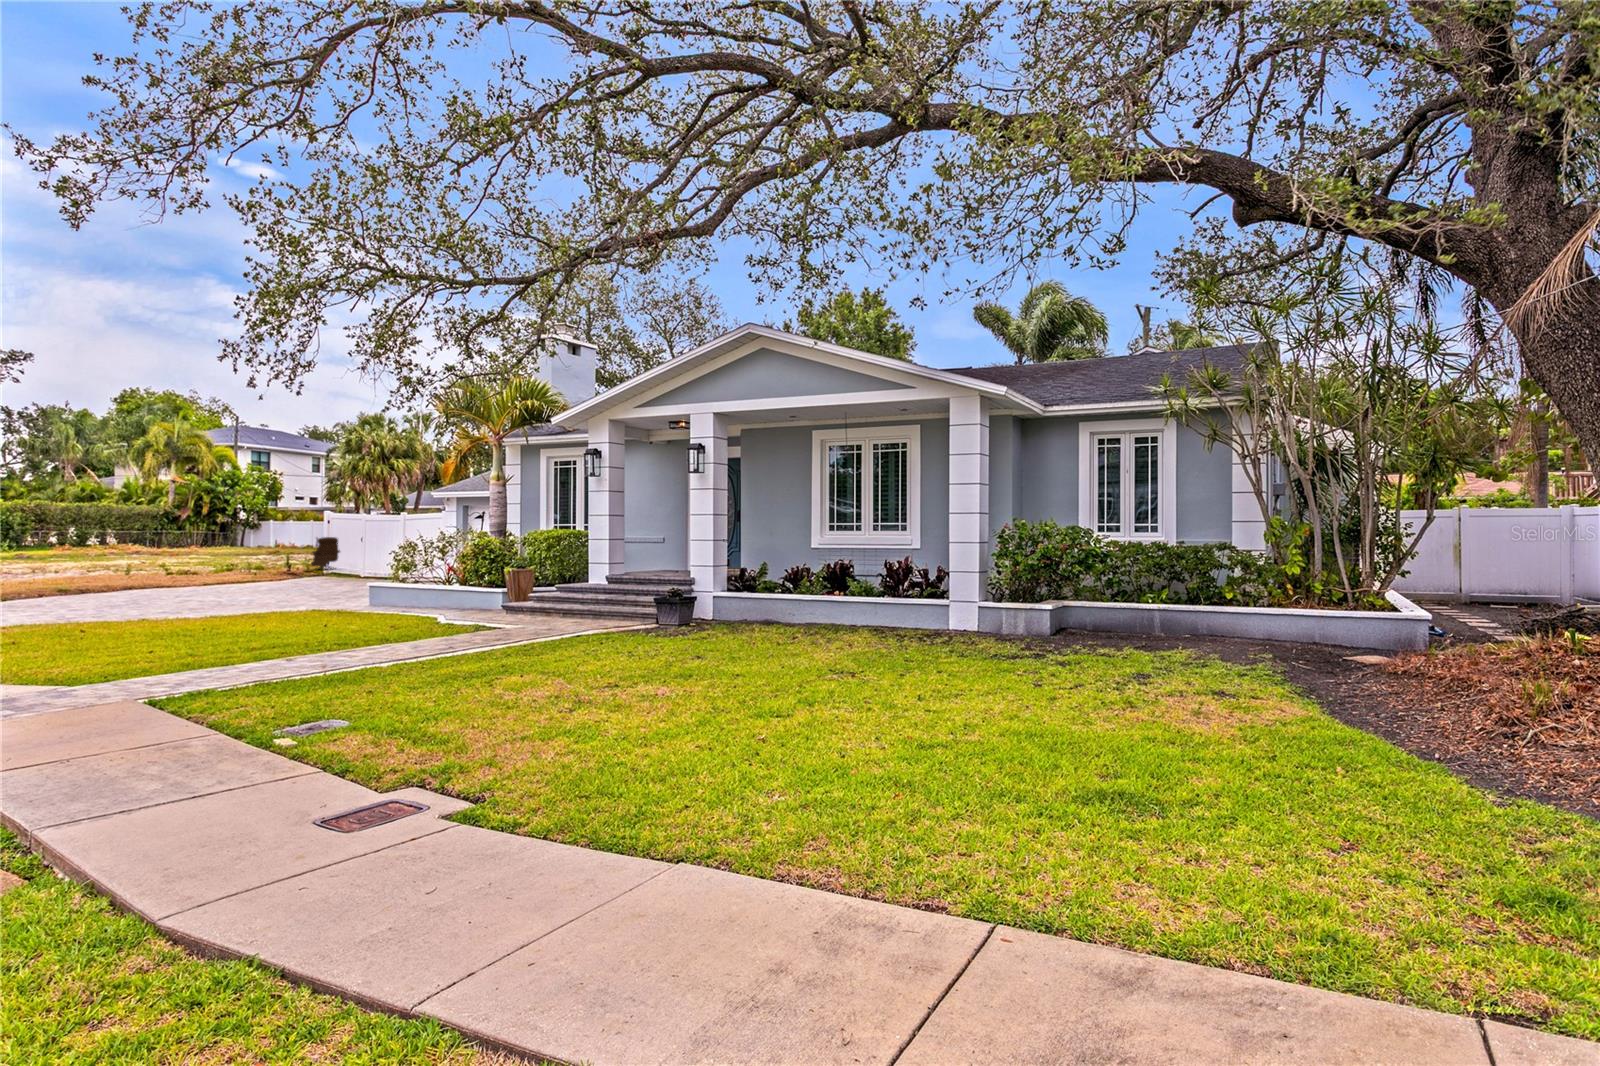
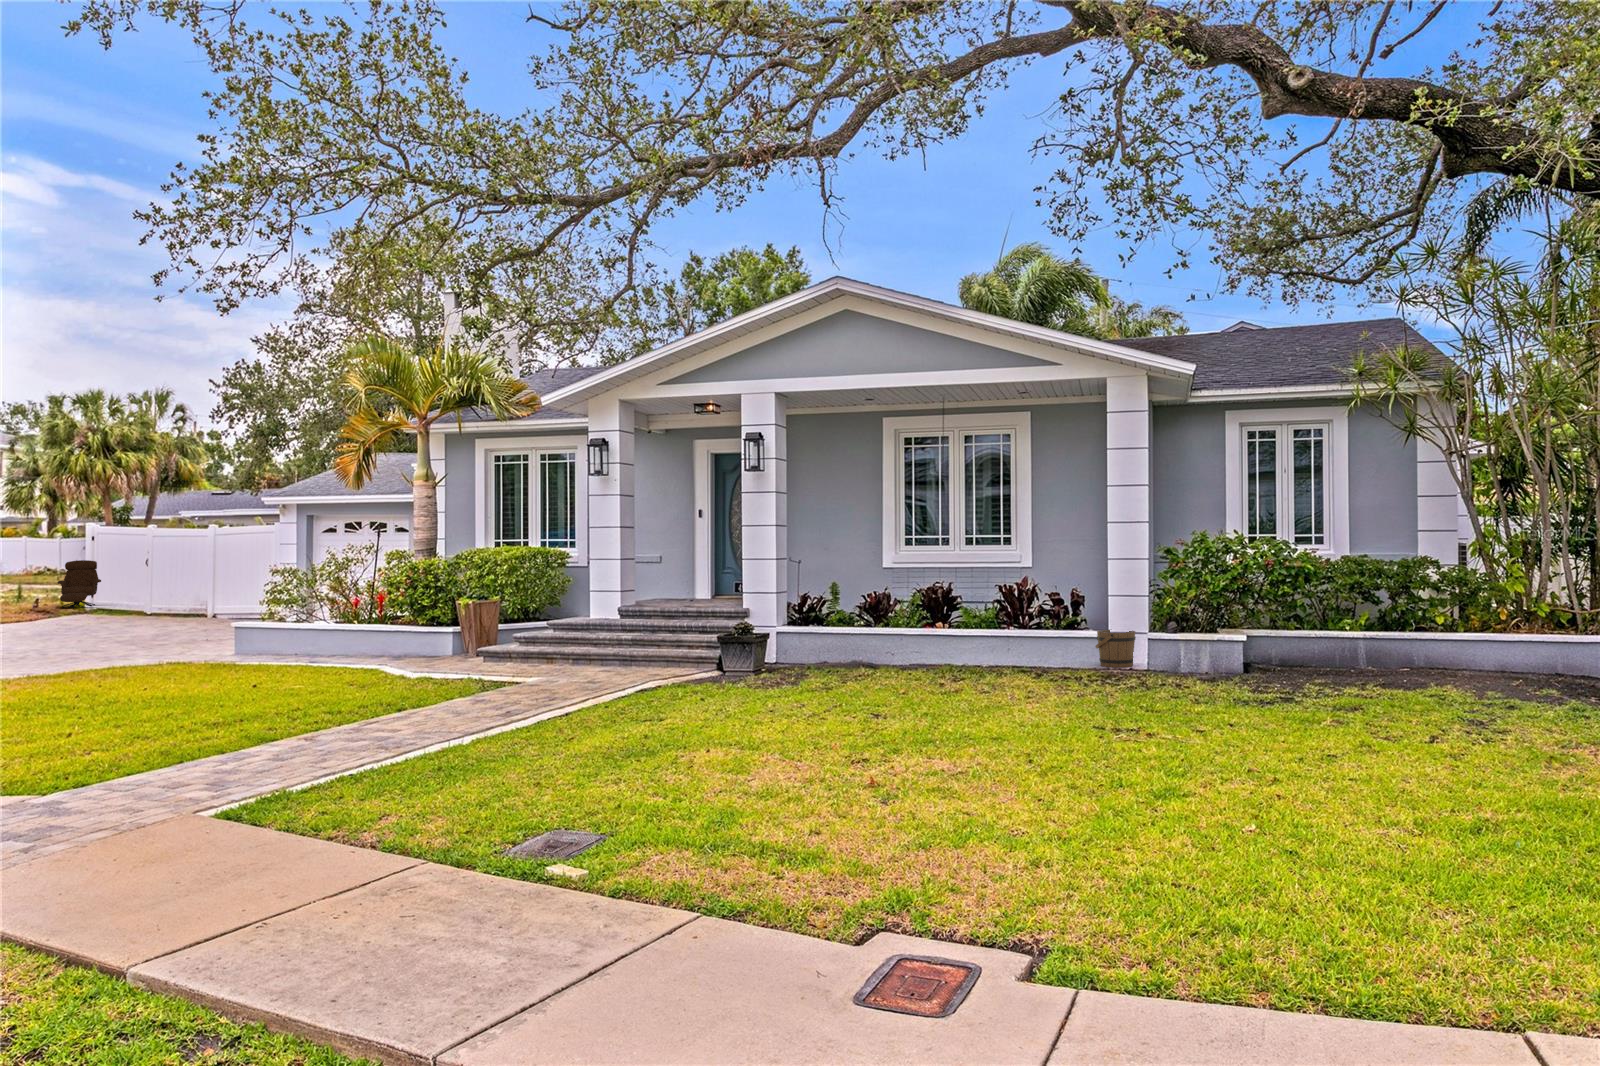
bucket: none [933,599,965,629] -> present [1095,630,1136,667]

